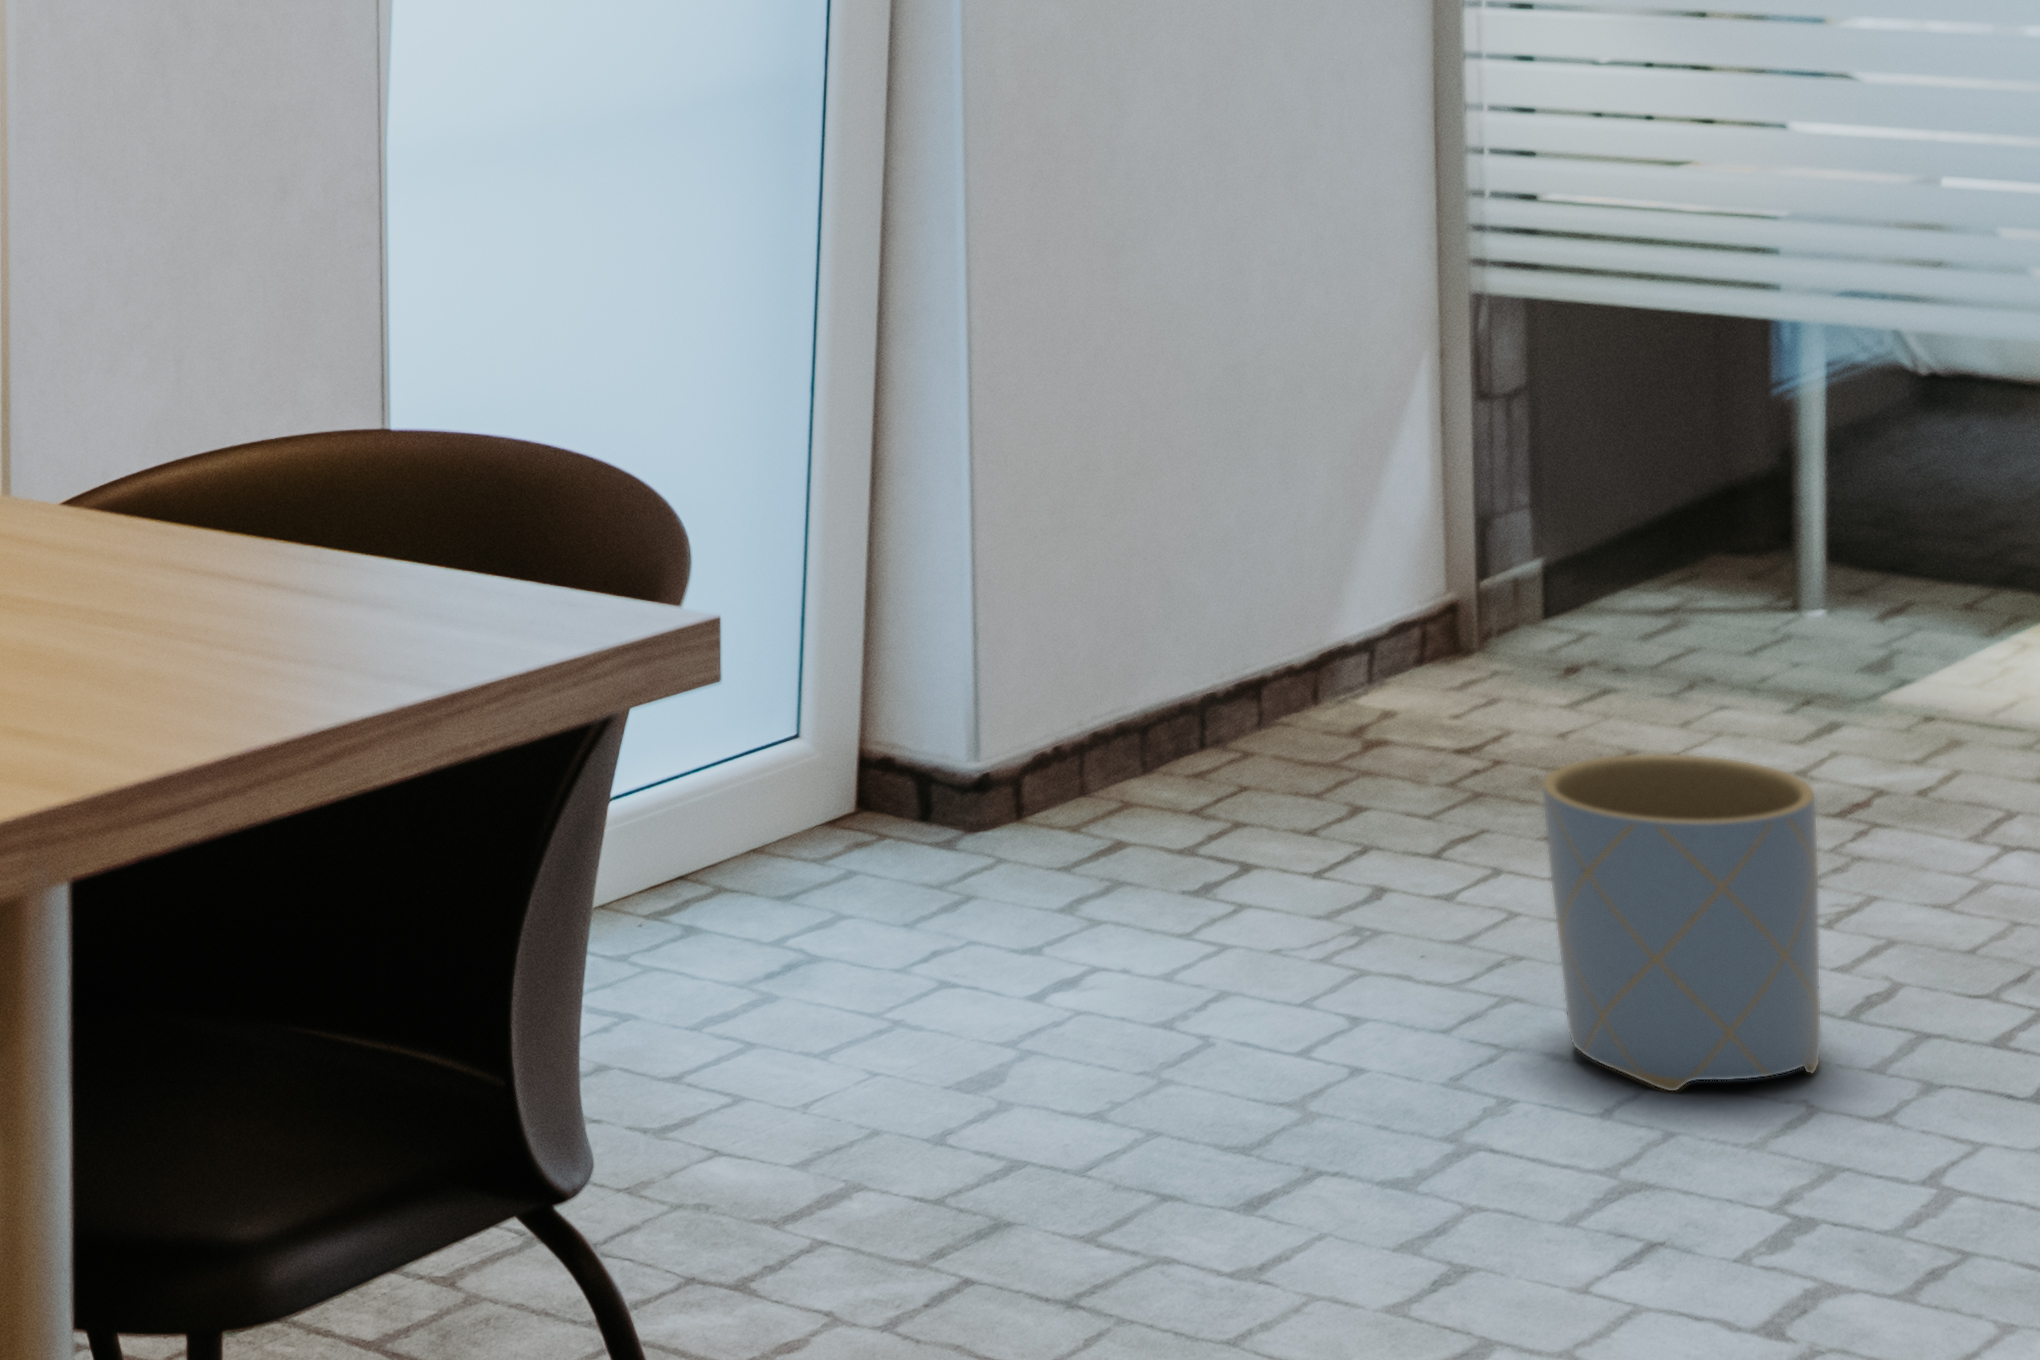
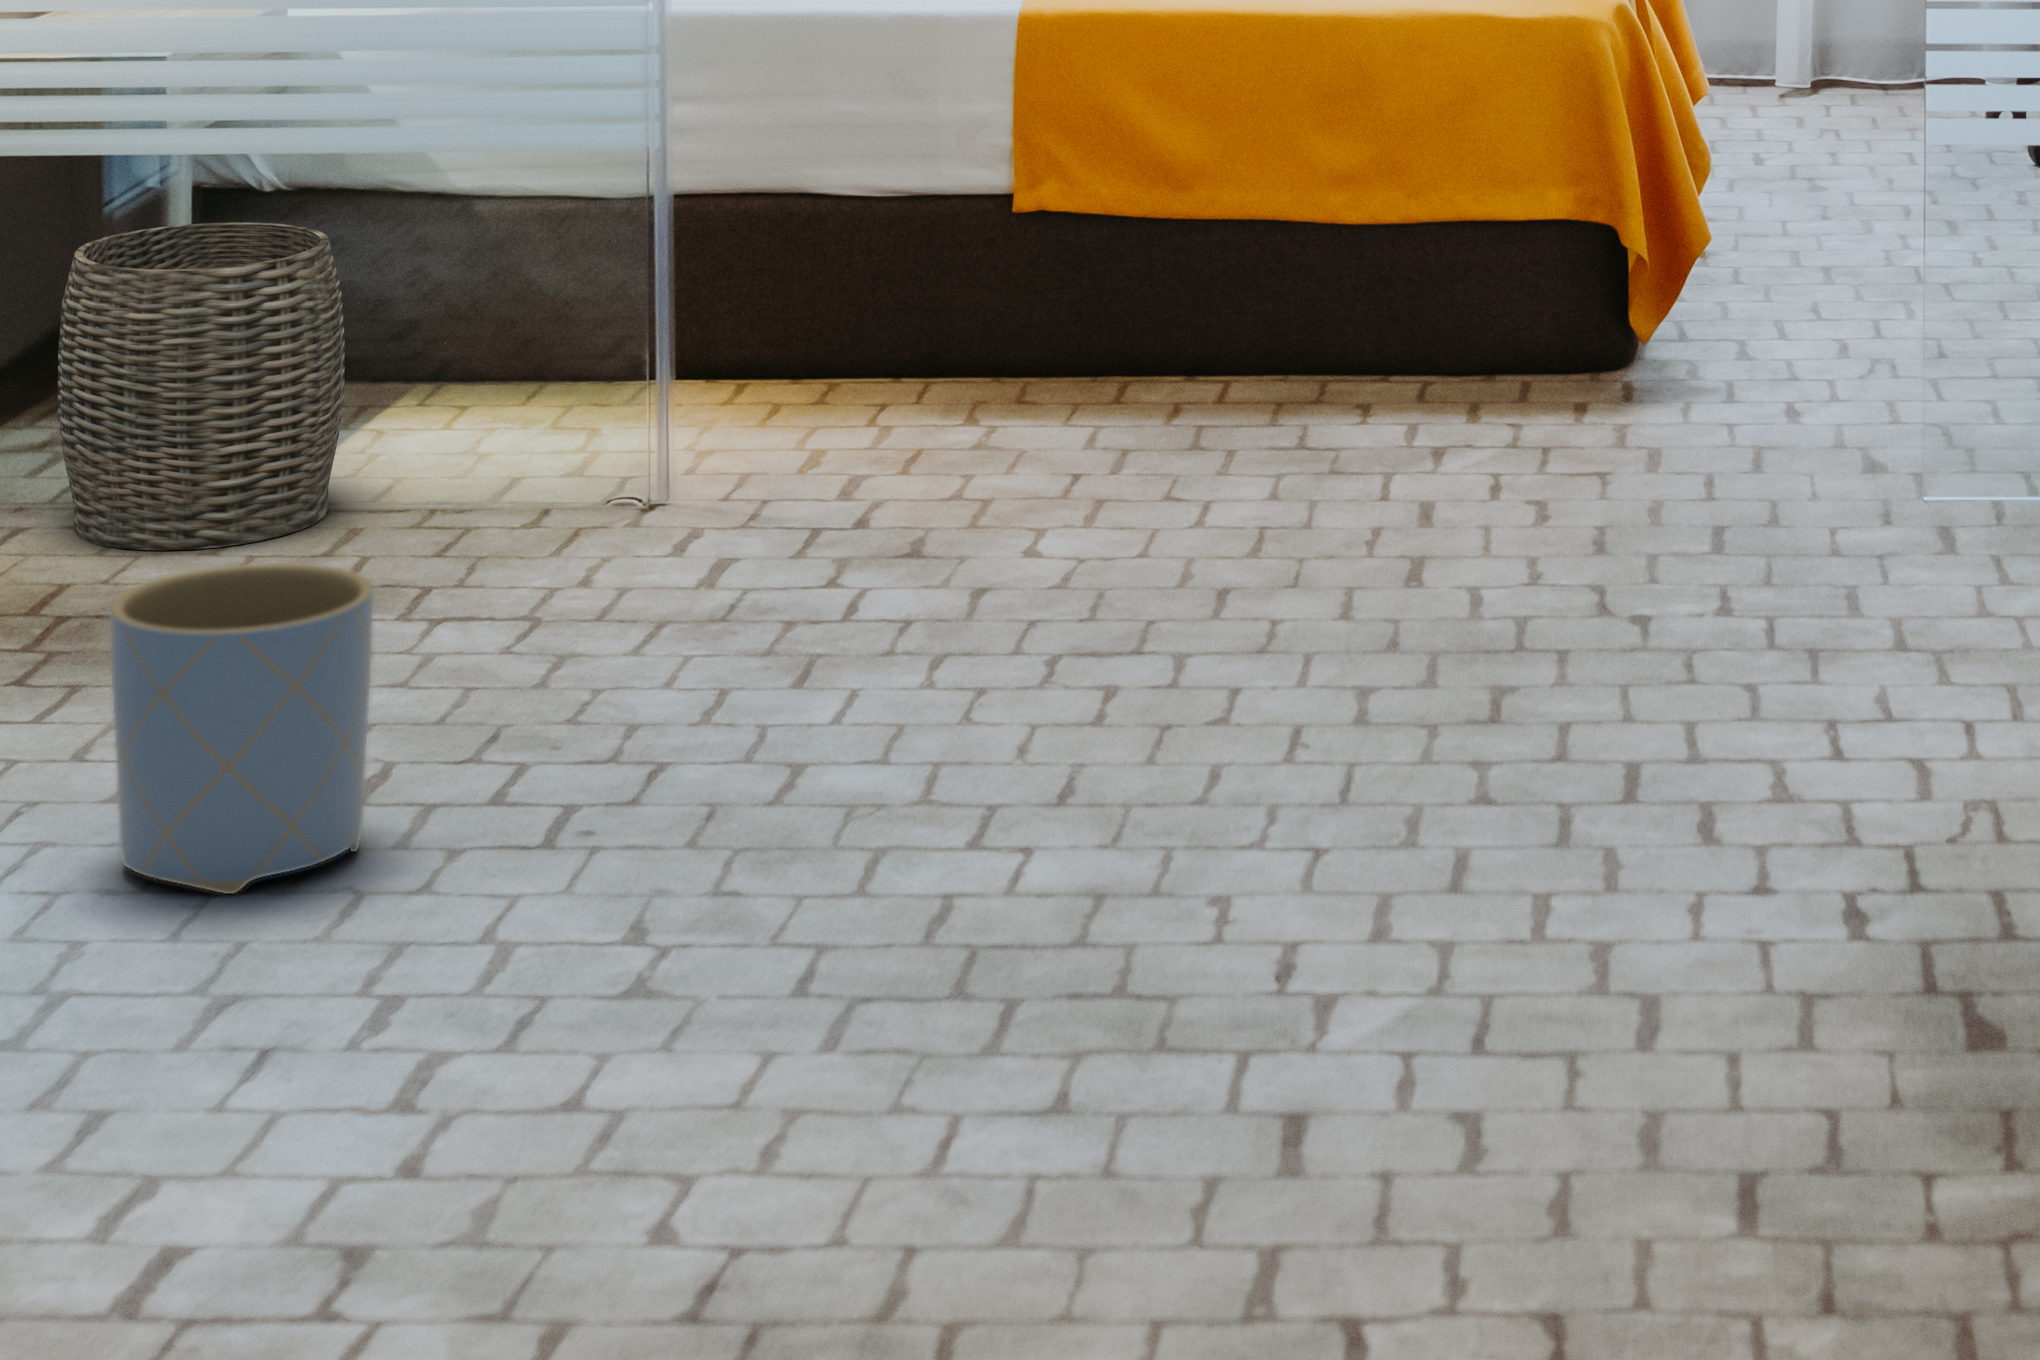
woven basket: none [1623,406,1927,745] -> present [58,222,345,550]

